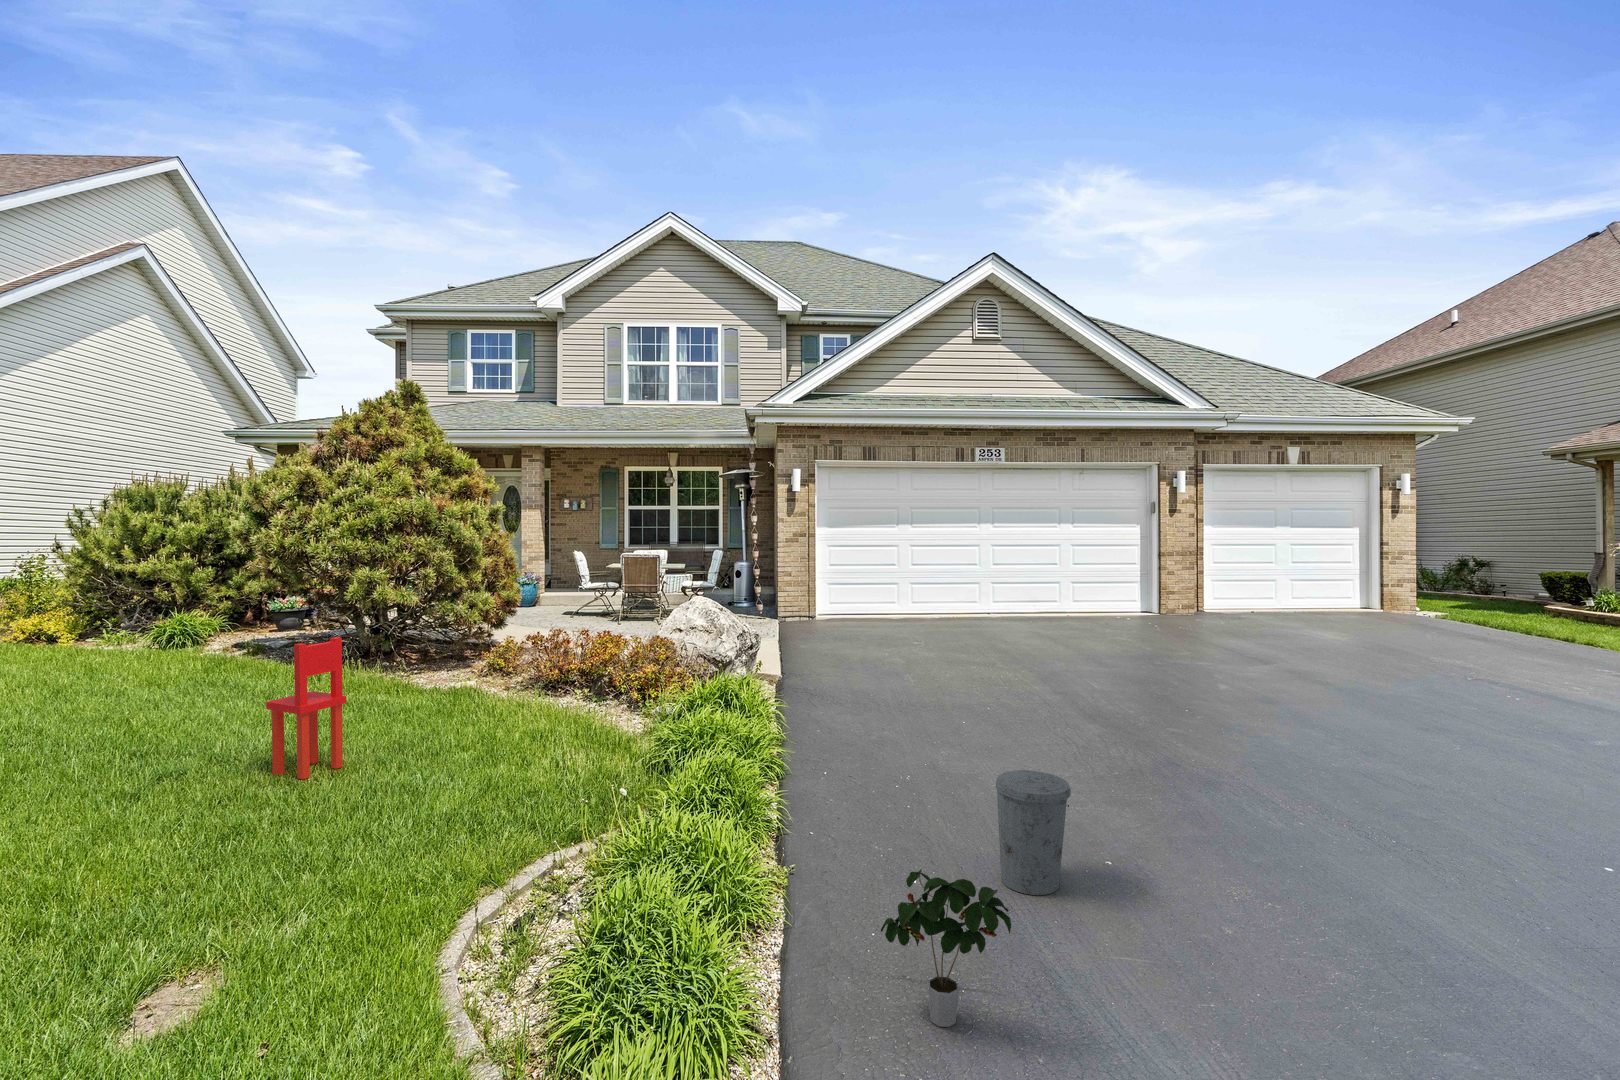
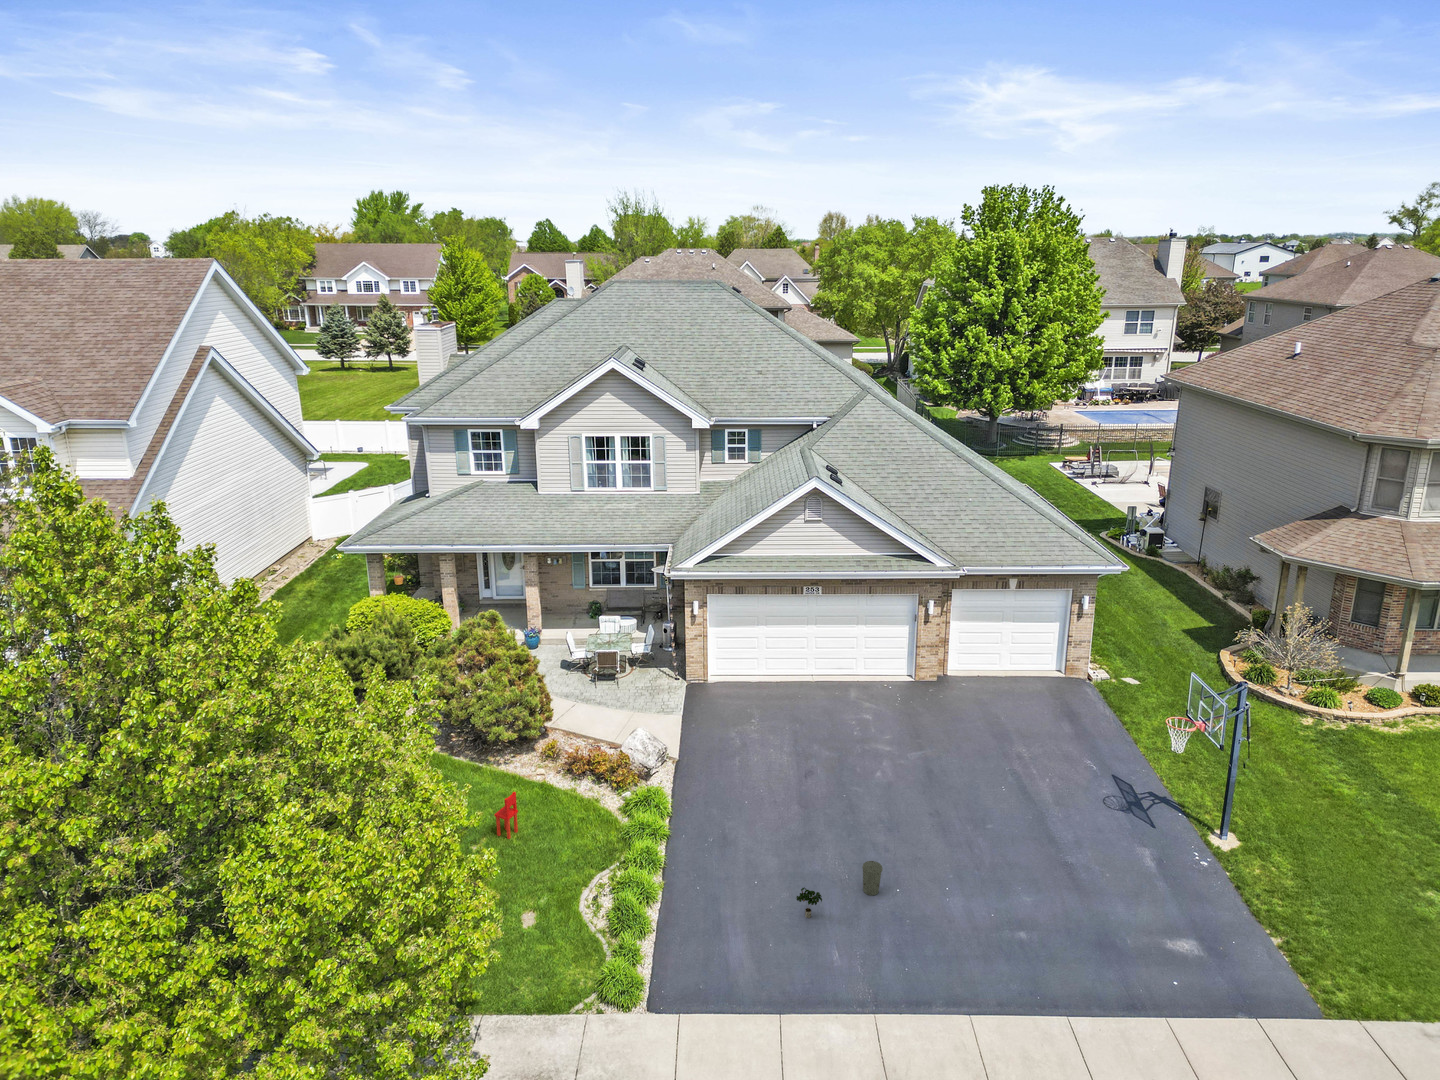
trash can: present [996,770,1071,895] -> present [862,861,883,895]
potted plant: present [881,869,1011,1027] -> present [796,888,822,918]

